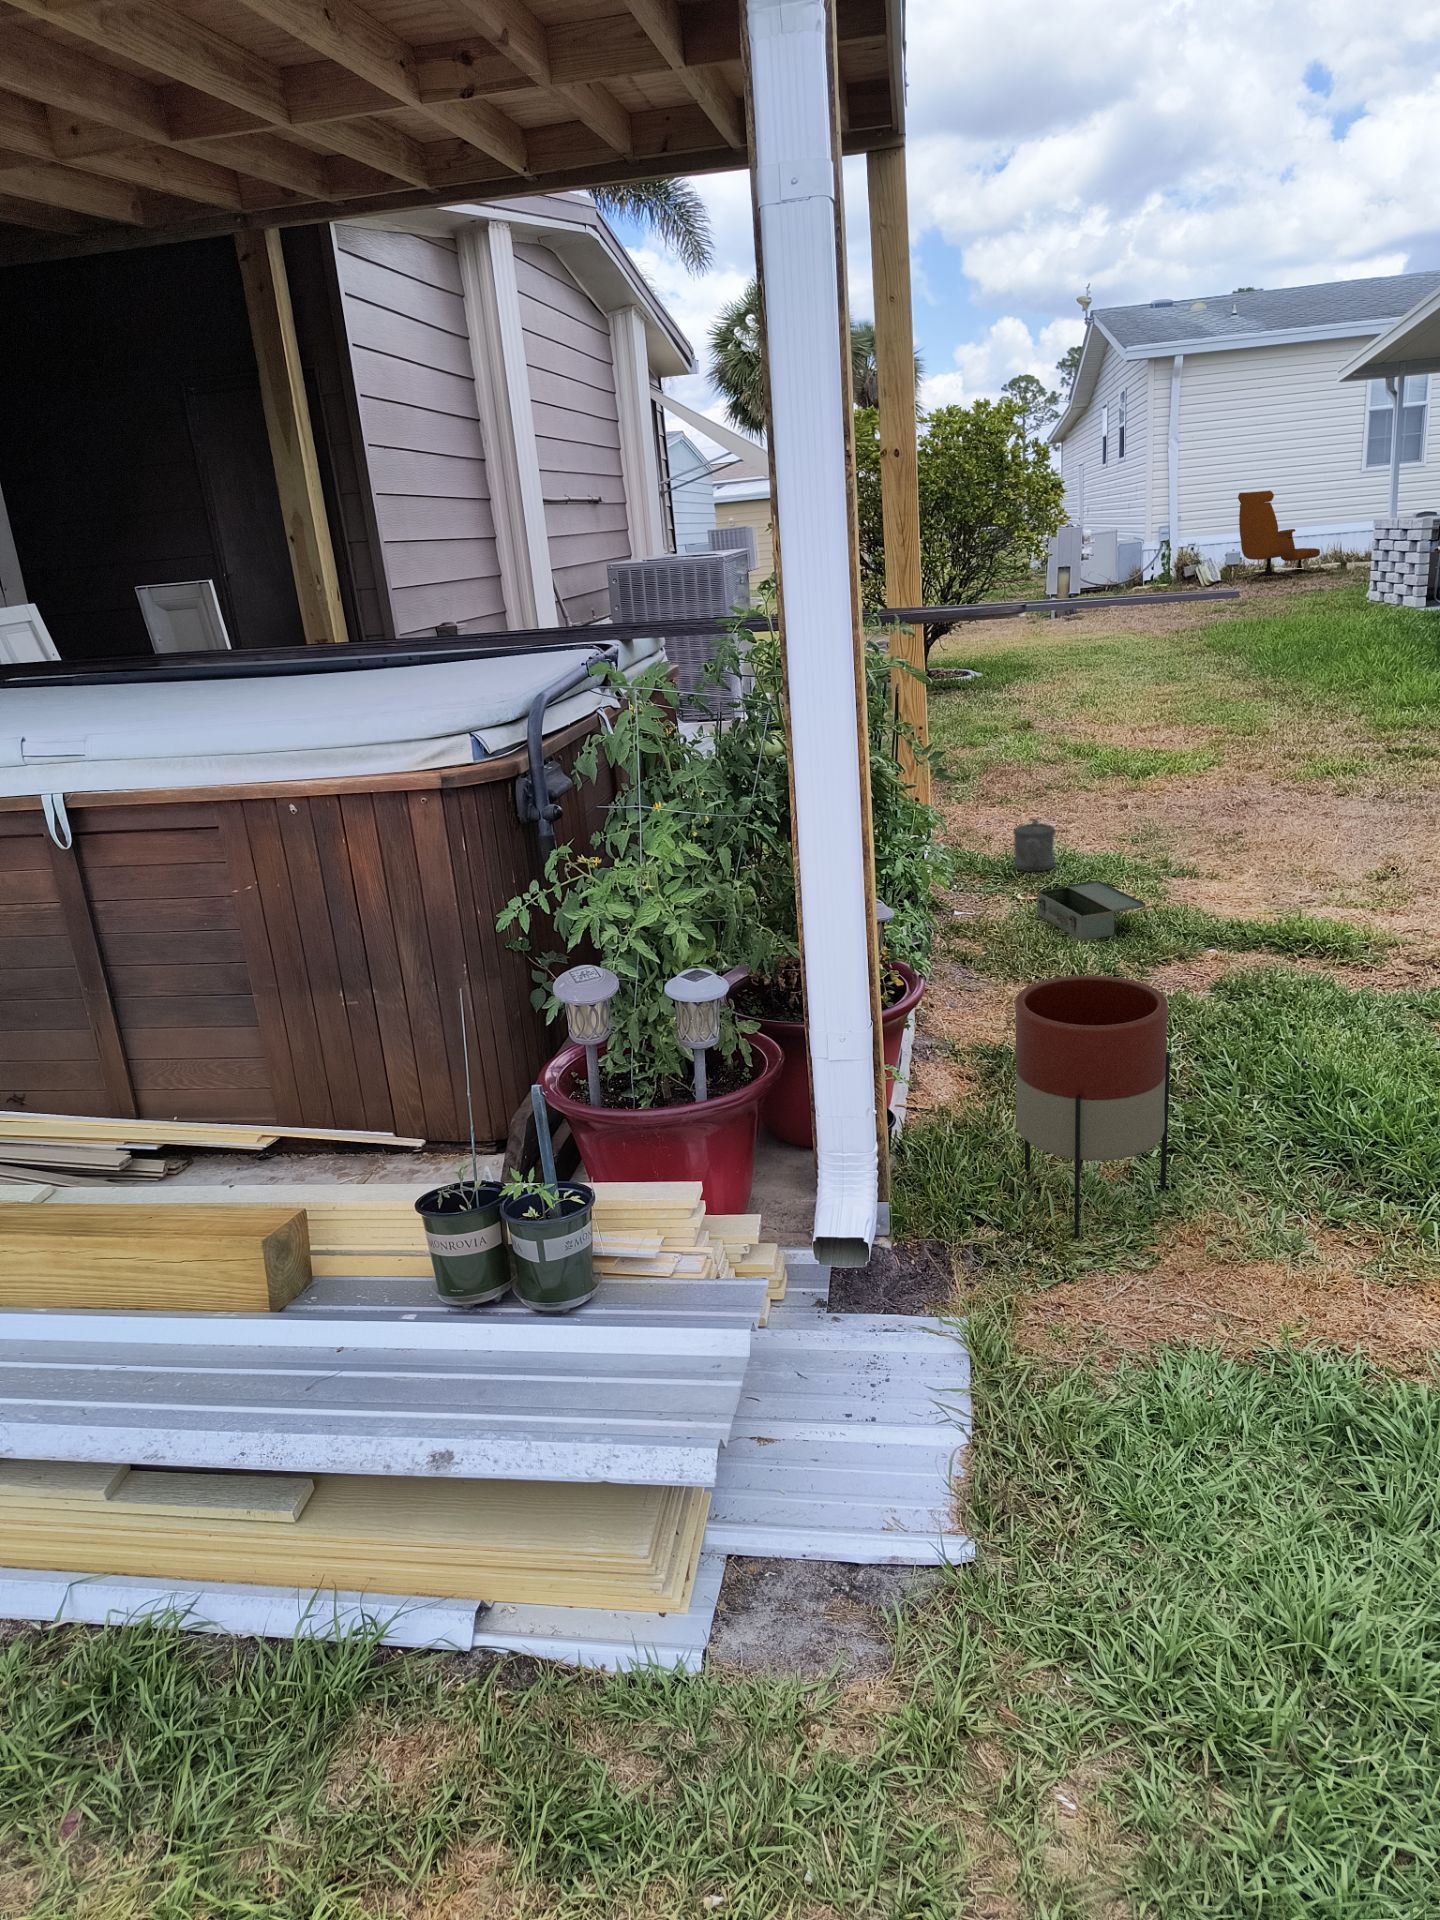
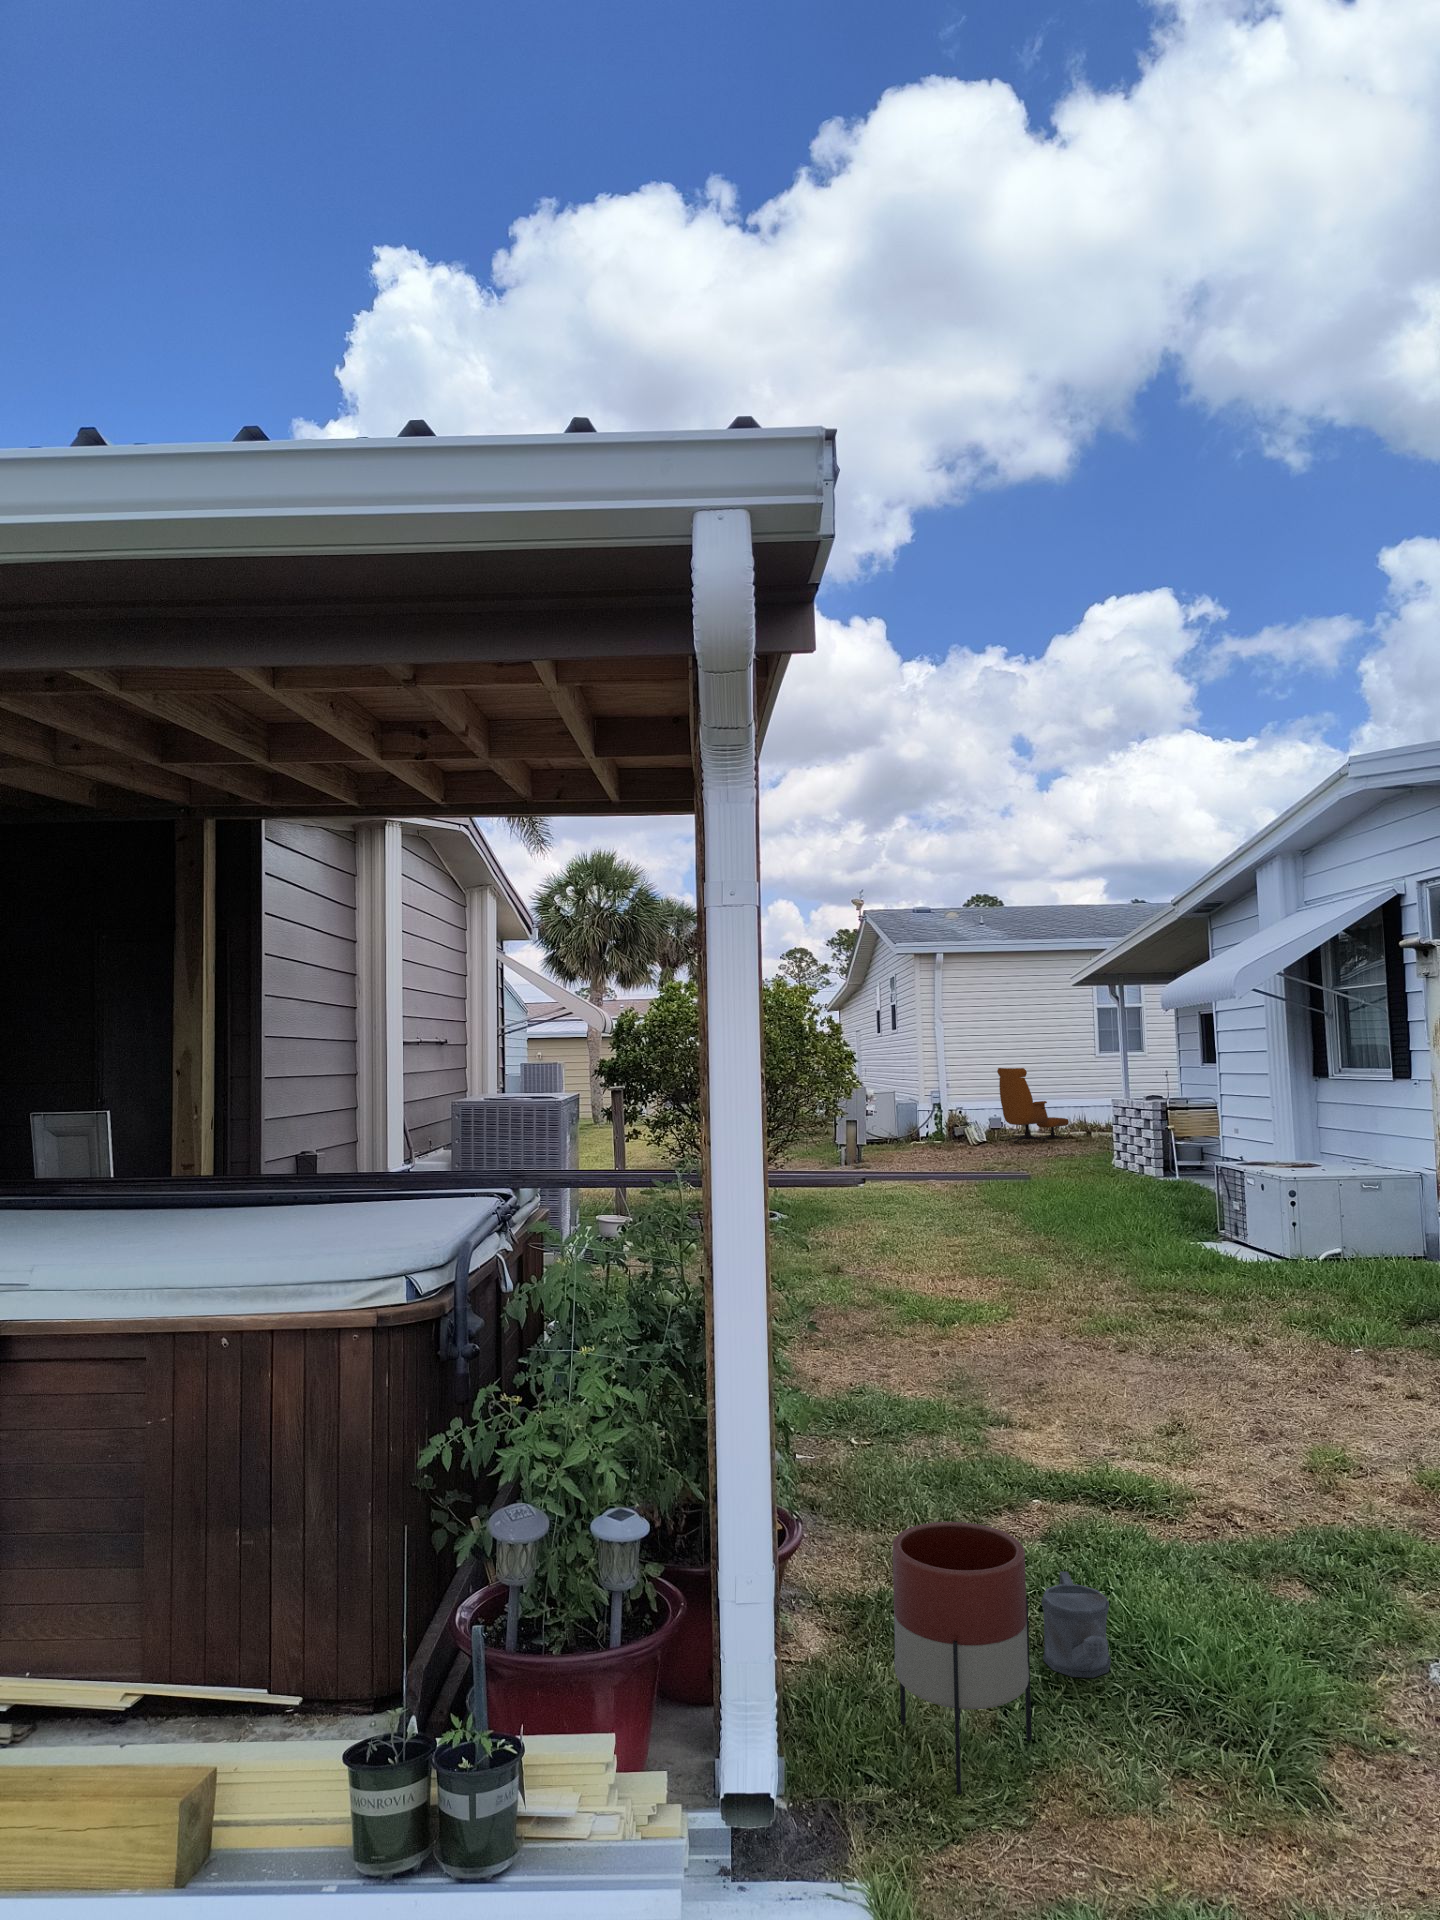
watering can: present [1013,819,1056,871] -> present [1042,1571,1111,1678]
toolbox: present [1037,881,1146,940] -> none [872,1427,972,1487]

